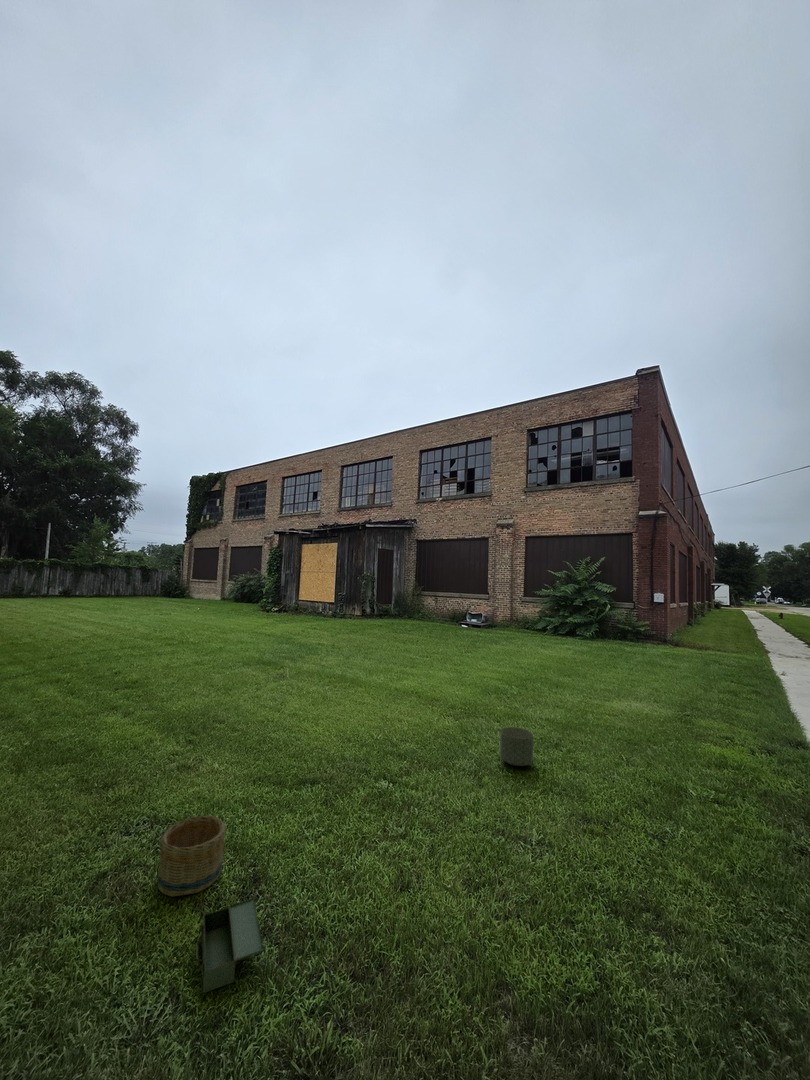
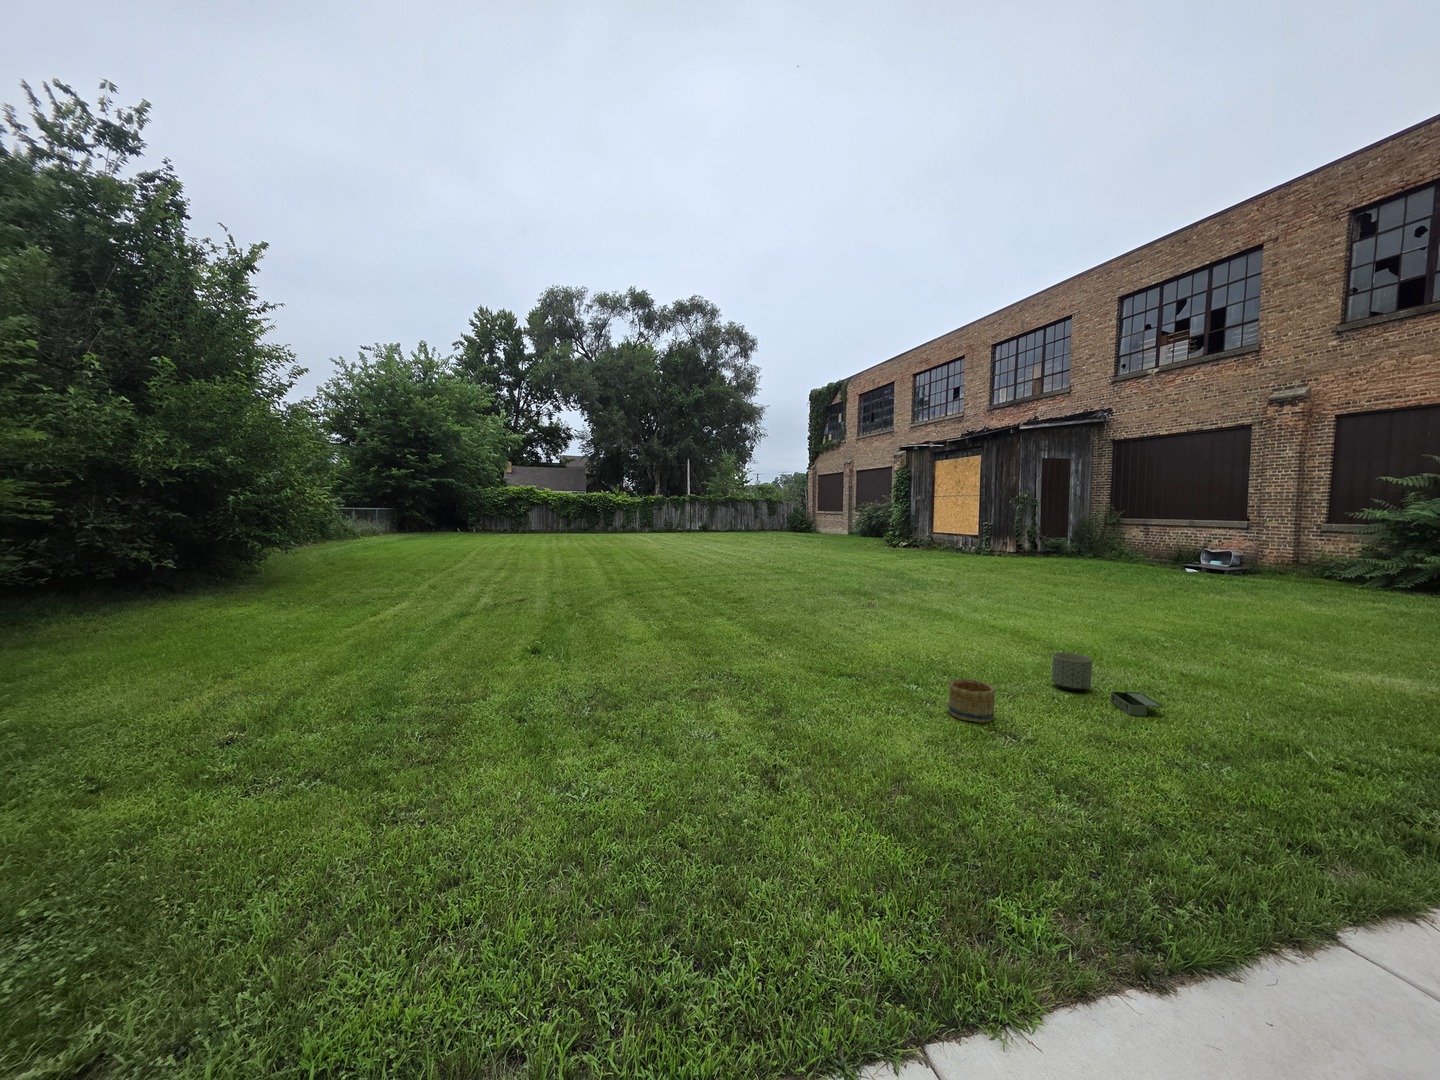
basket: present [158,816,226,897] -> present [949,679,996,723]
toolbox: present [196,899,263,993] -> present [1110,692,1163,716]

